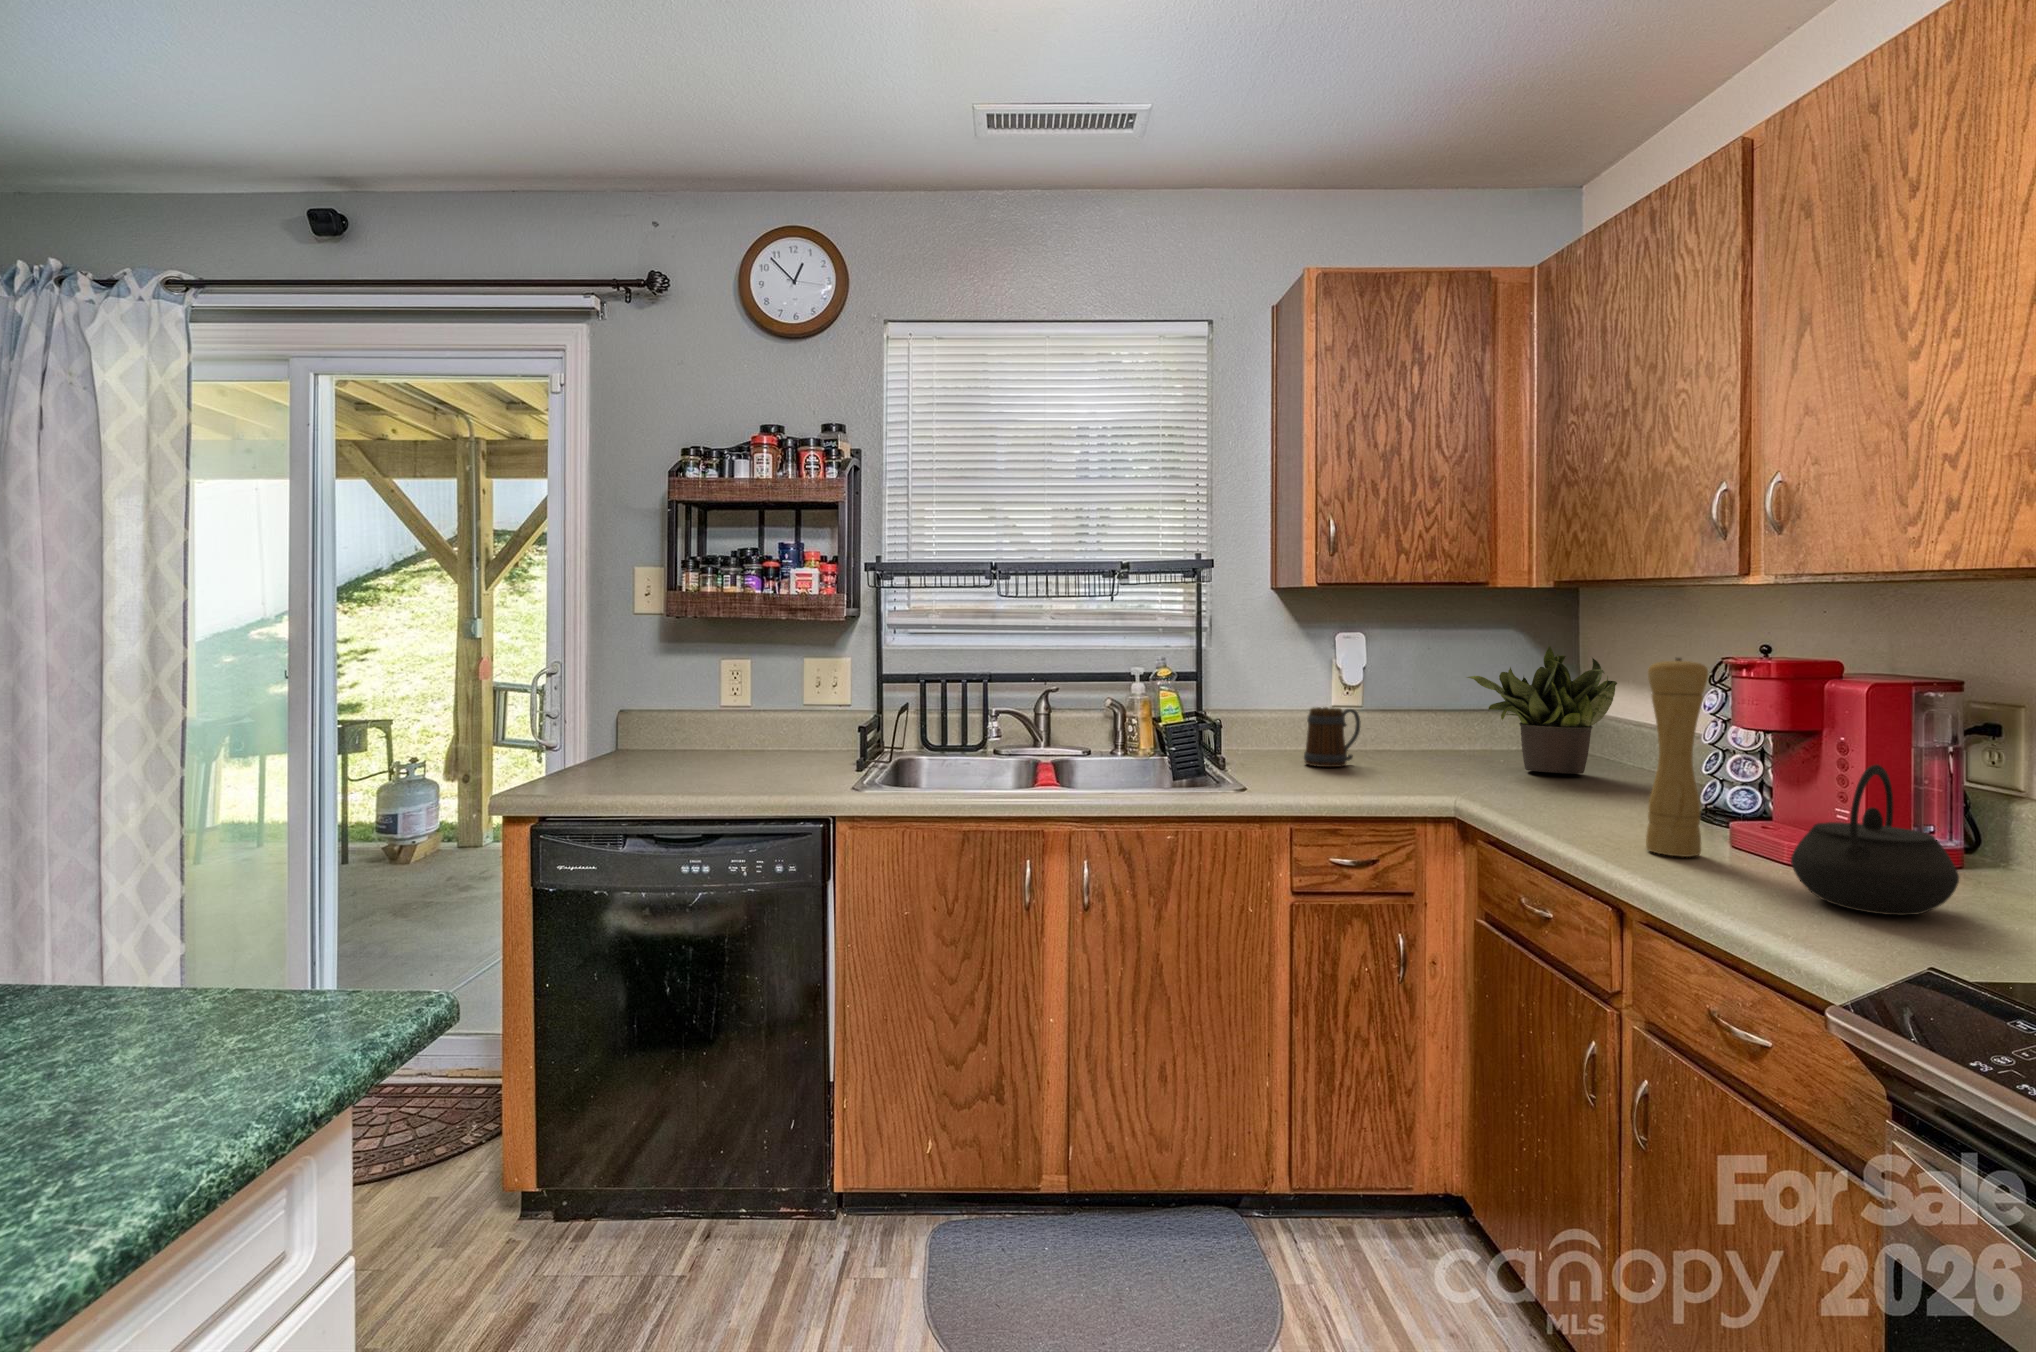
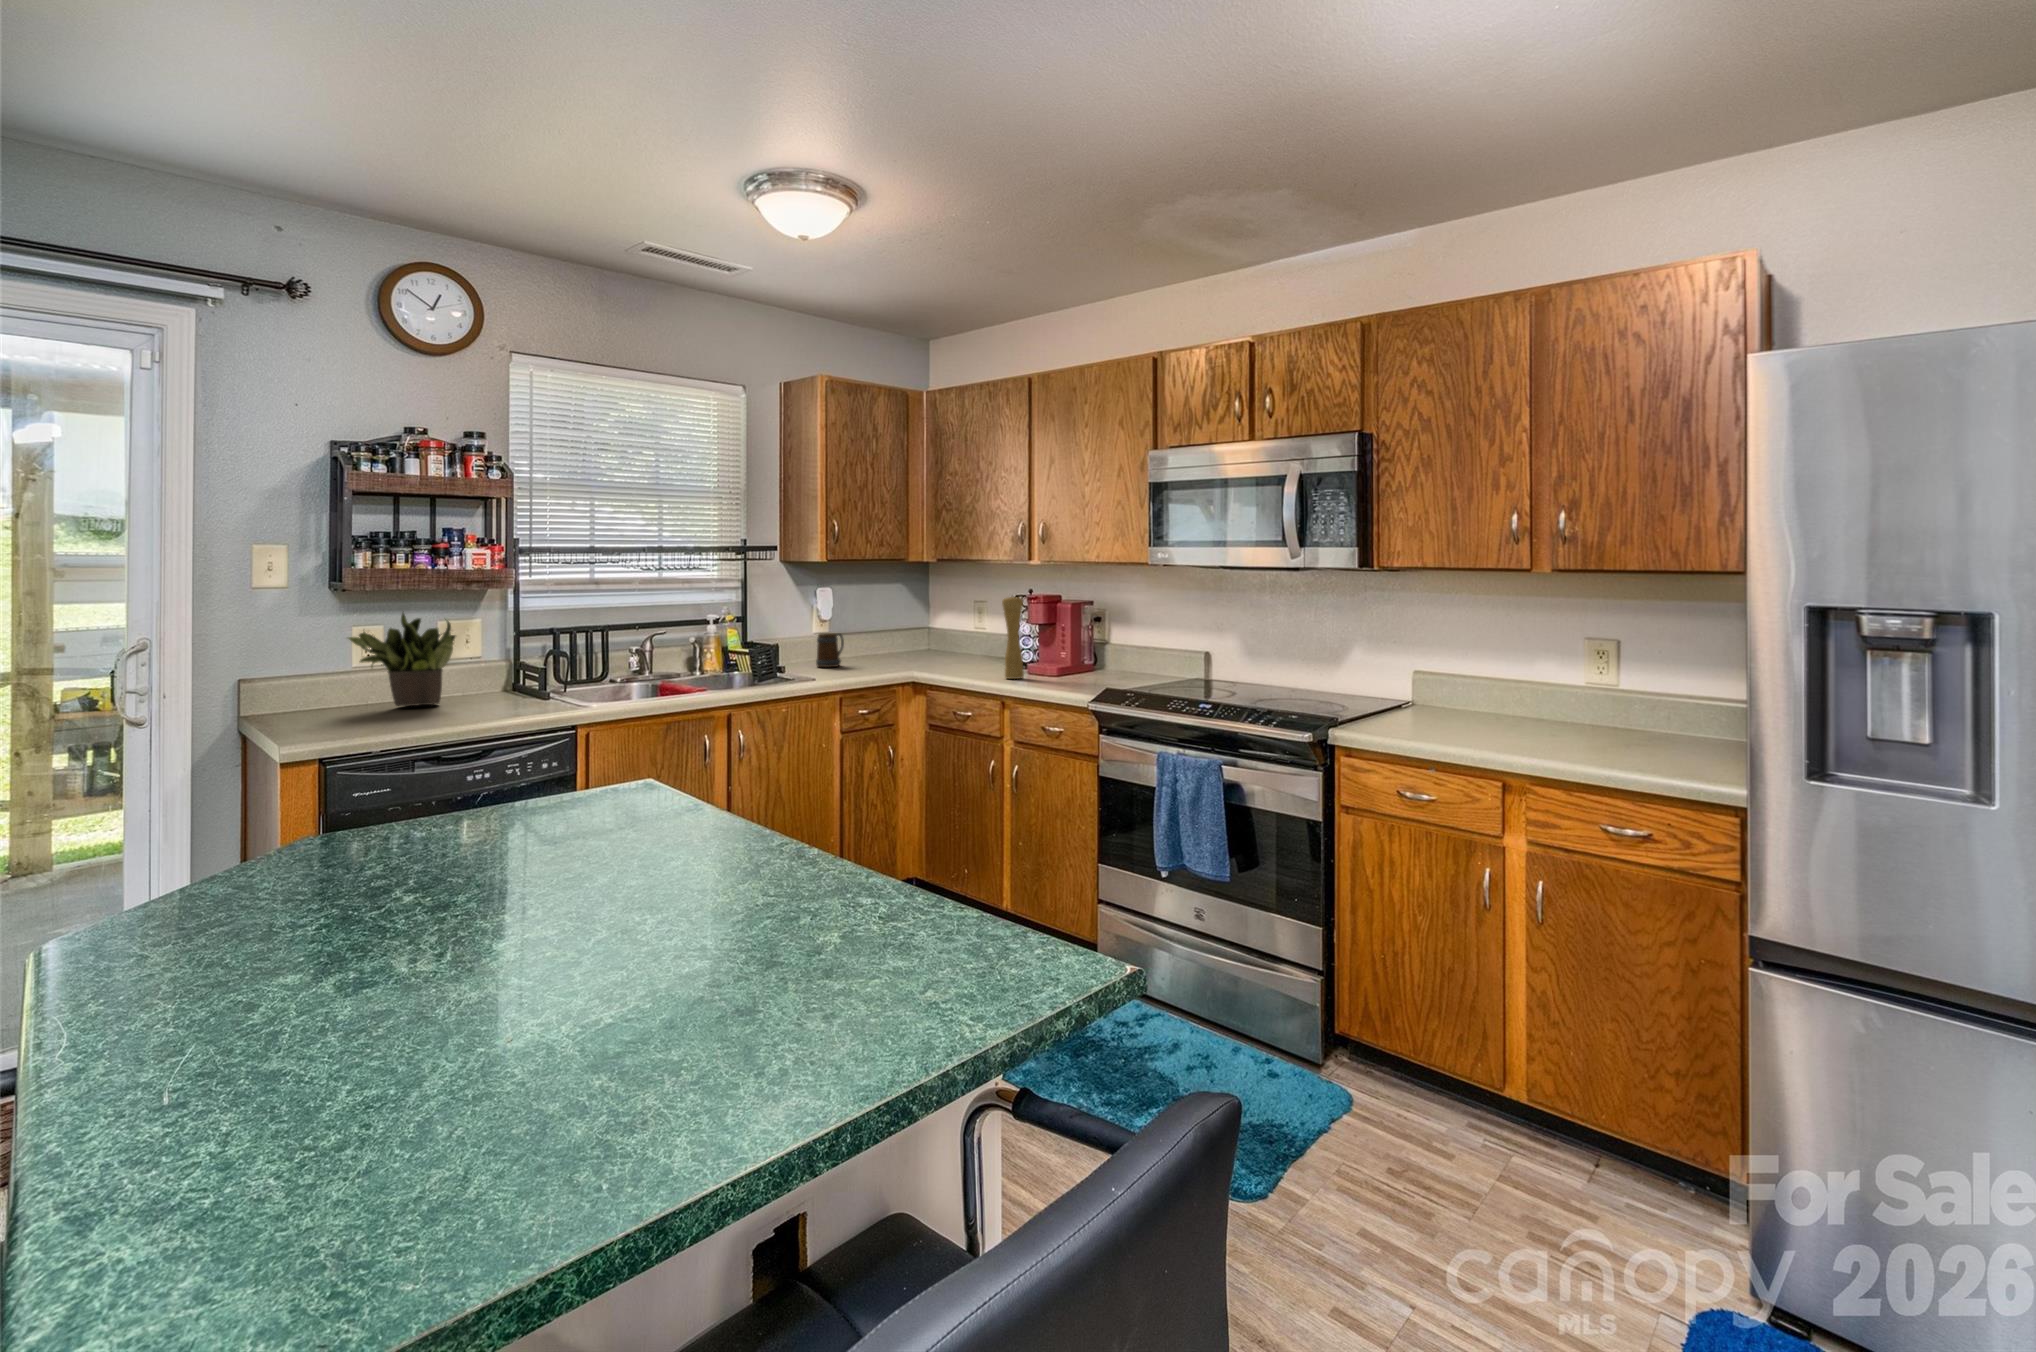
potted plant: present [1467,645,1617,774] -> present [348,613,456,706]
kettle: present [1791,765,1959,915] -> none [1057,632,1103,684]

